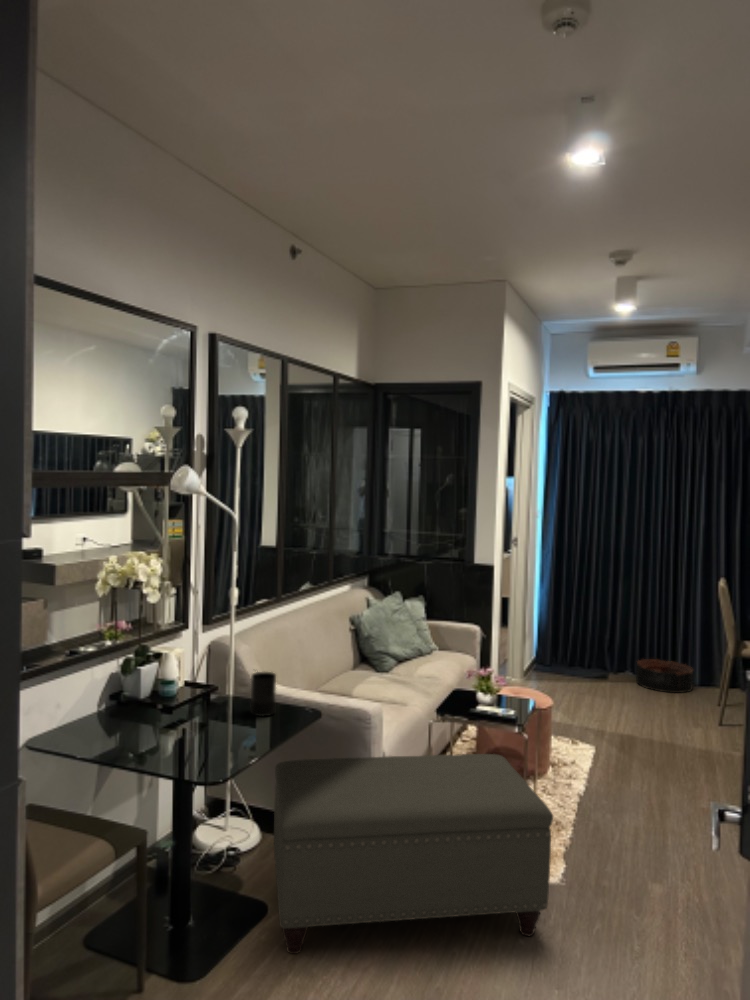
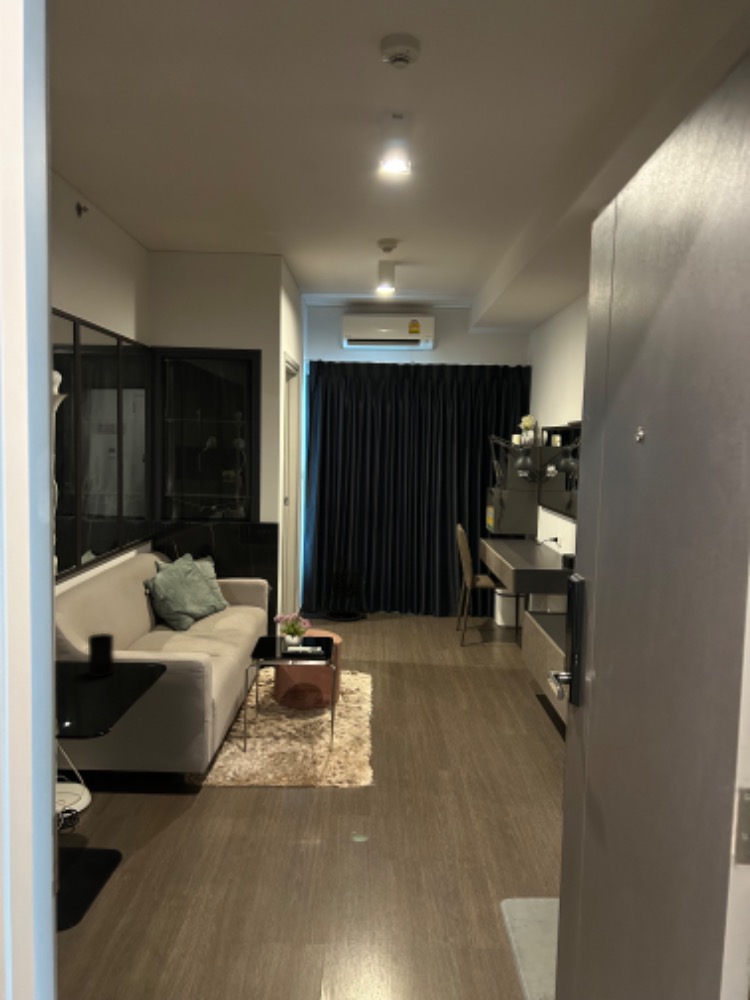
potted tree: none [558,597,608,680] -> present [324,552,362,621]
basket: present [636,659,693,693] -> none [390,597,436,624]
ottoman: present [274,754,553,954] -> none [114,685,378,888]

